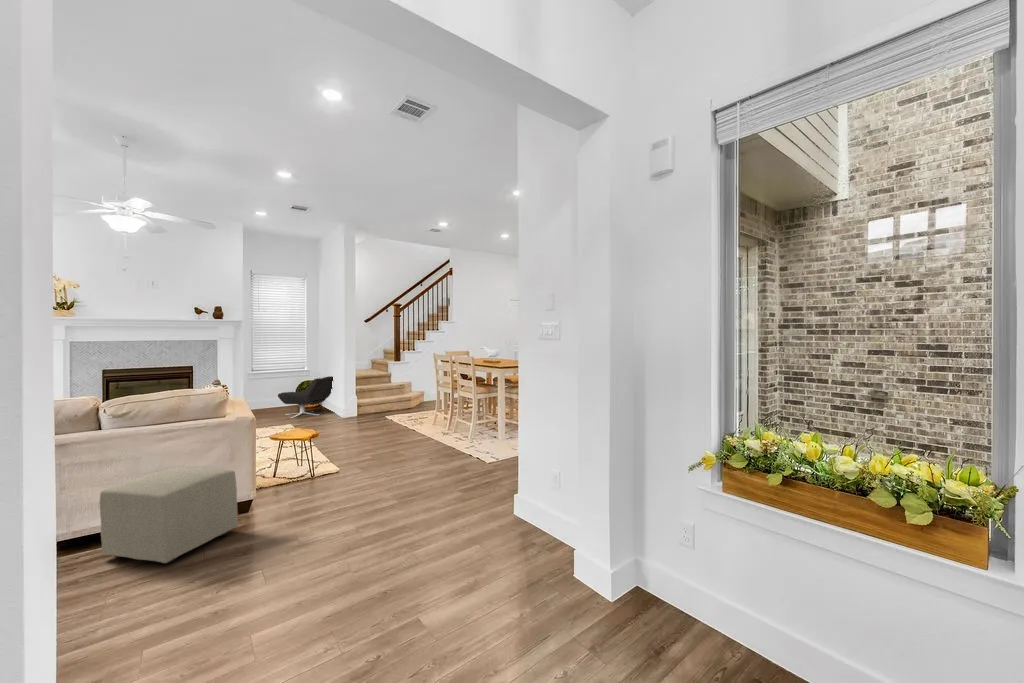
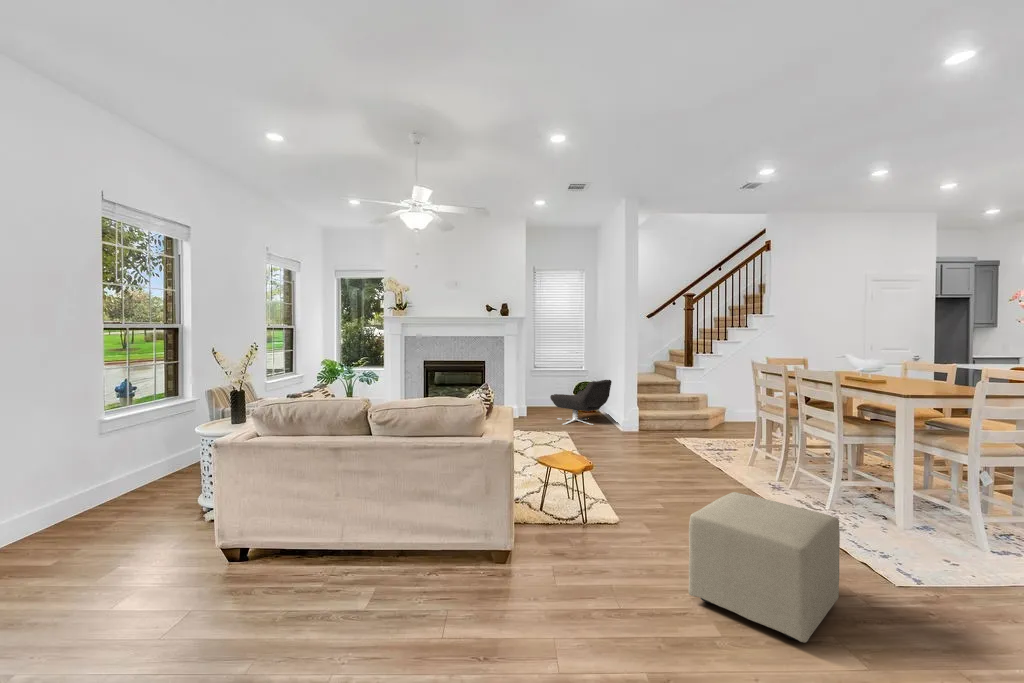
ottoman: present [99,467,238,564] -> present [689,492,840,642]

